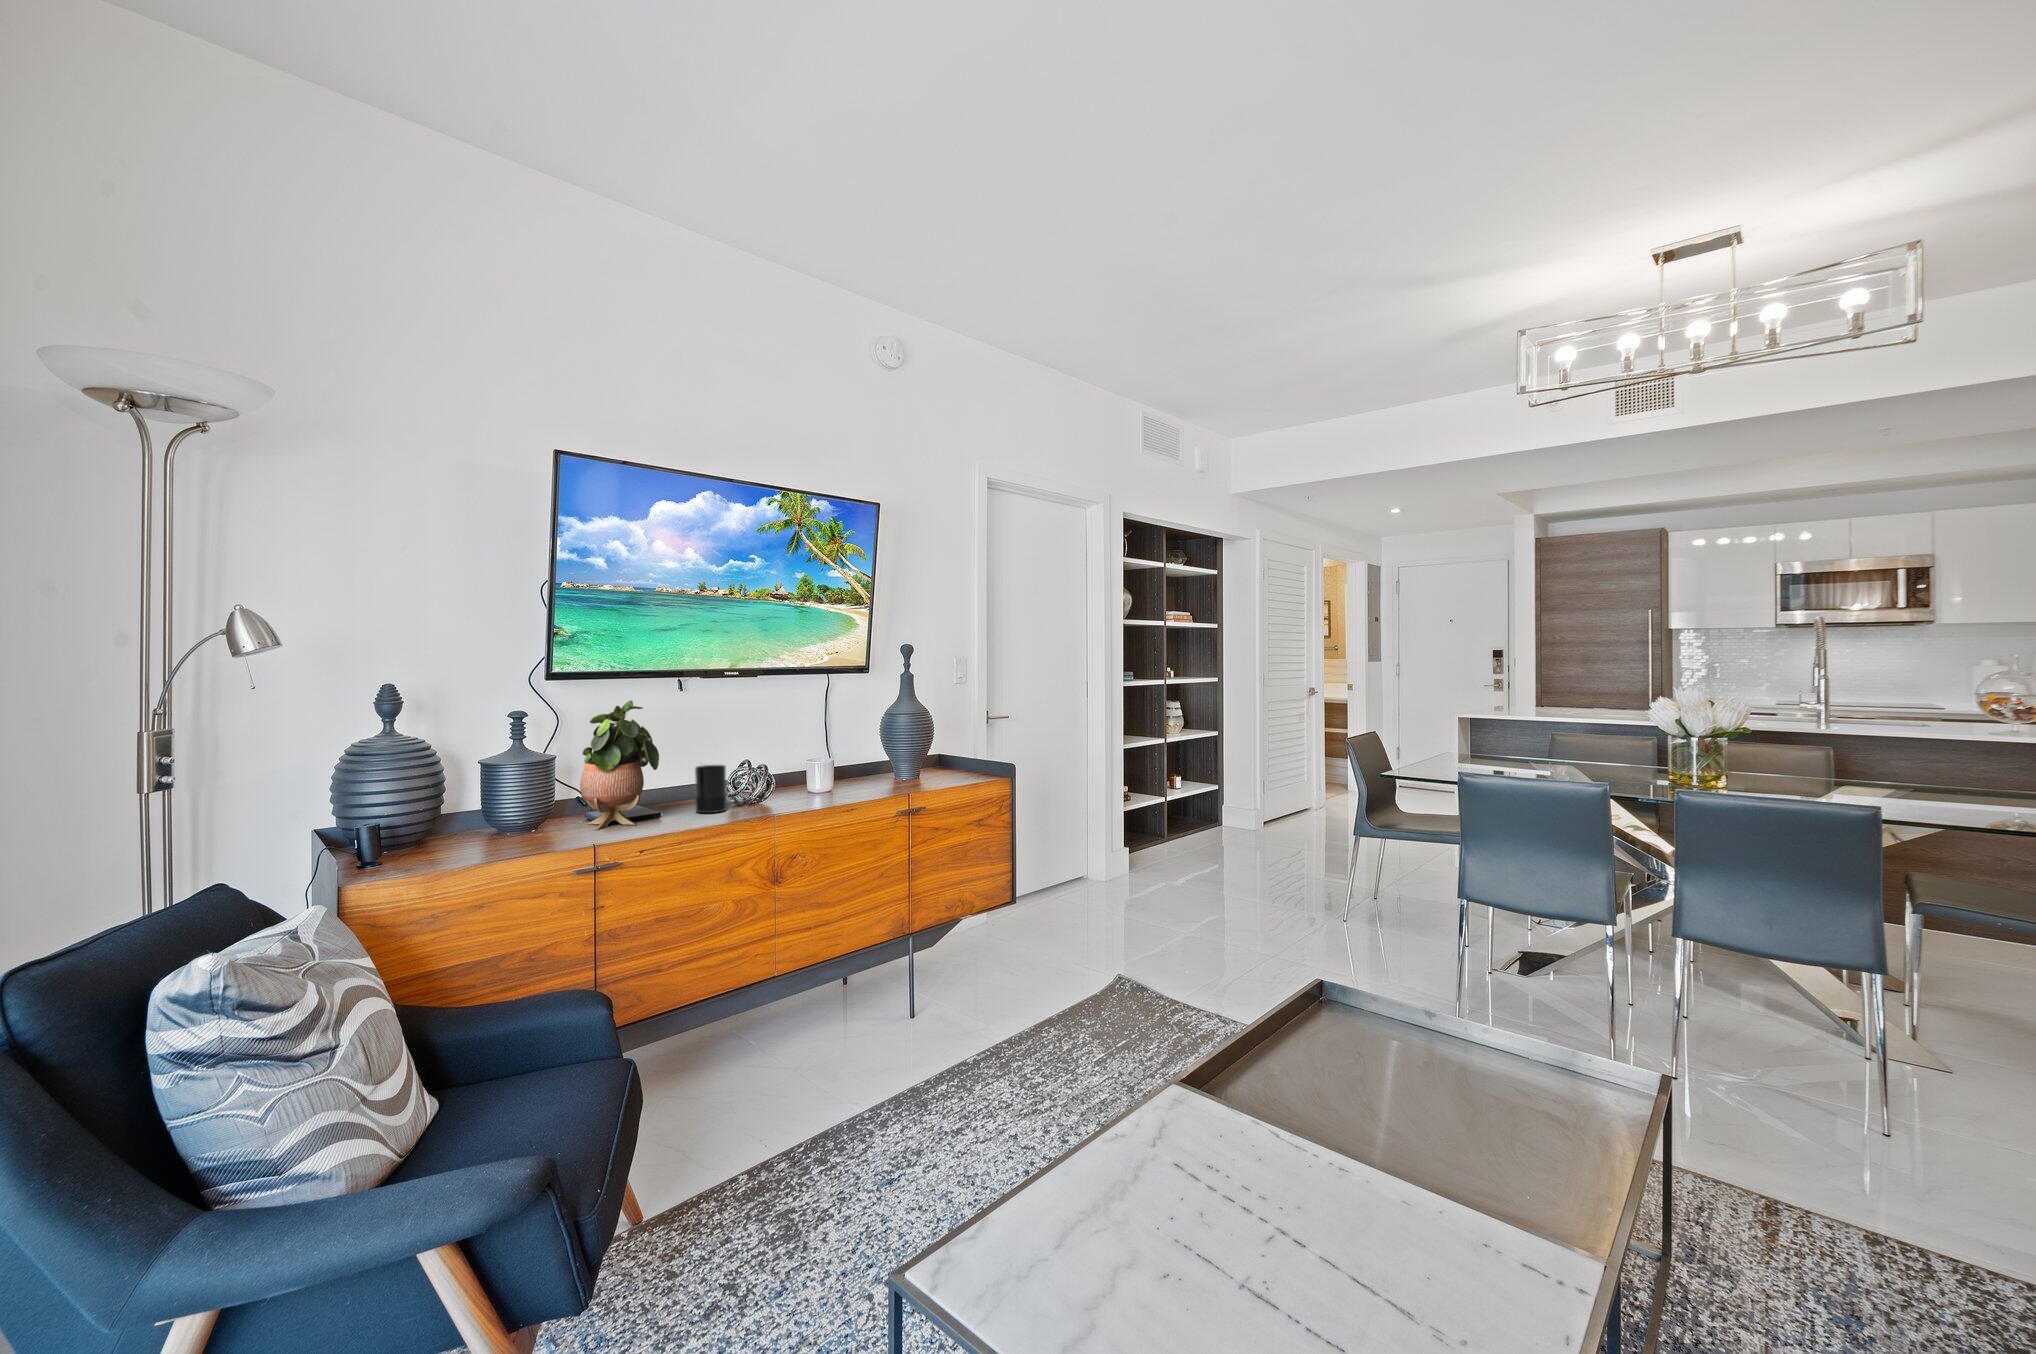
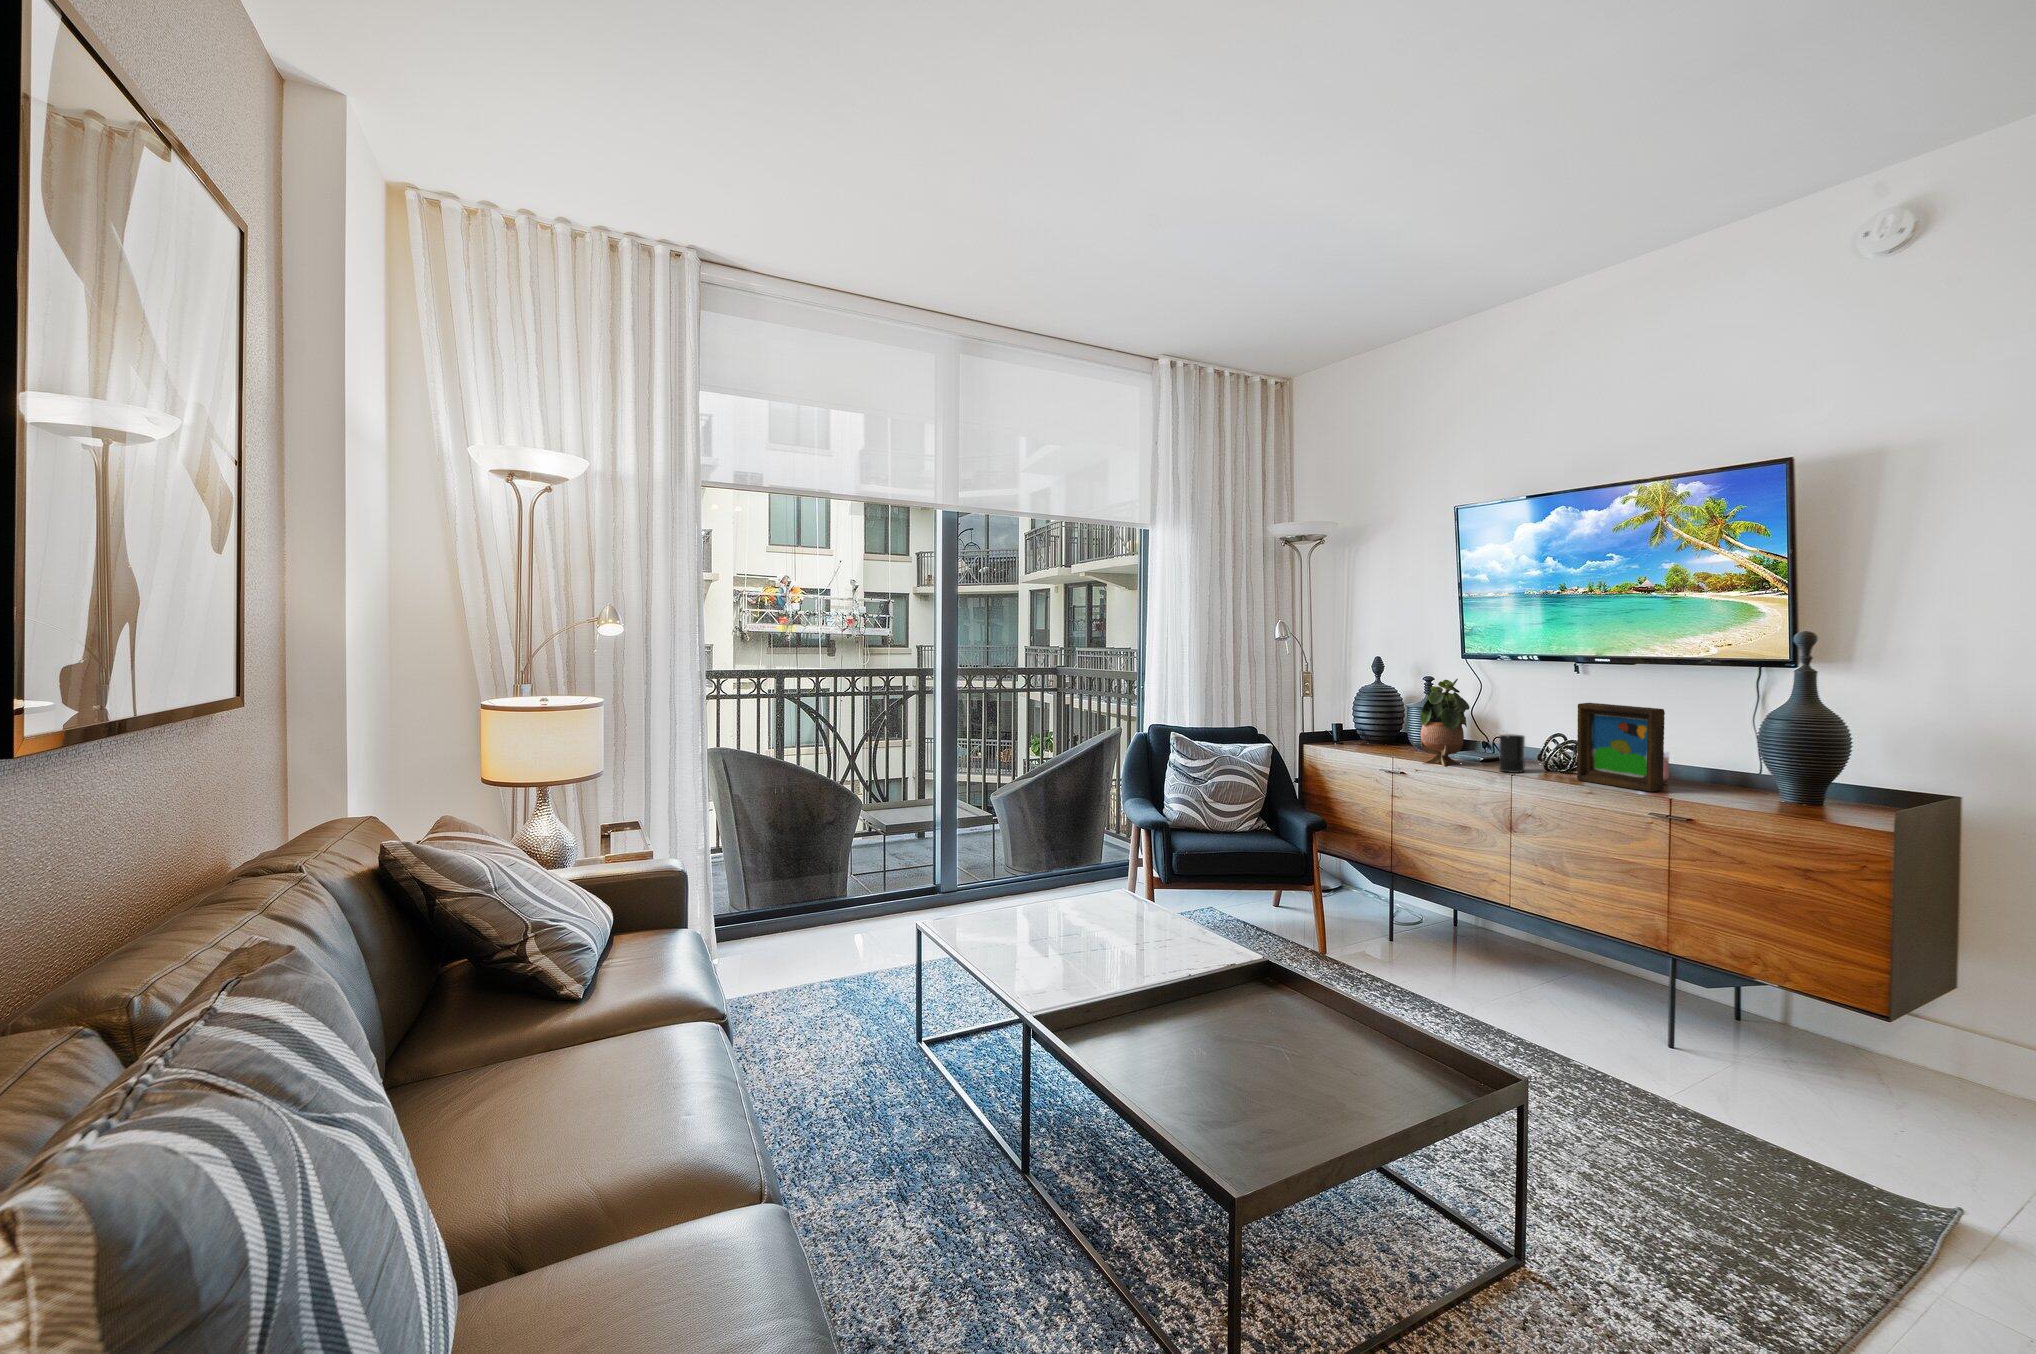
picture frame: none [788,712,875,802] -> present [1577,703,1665,792]

